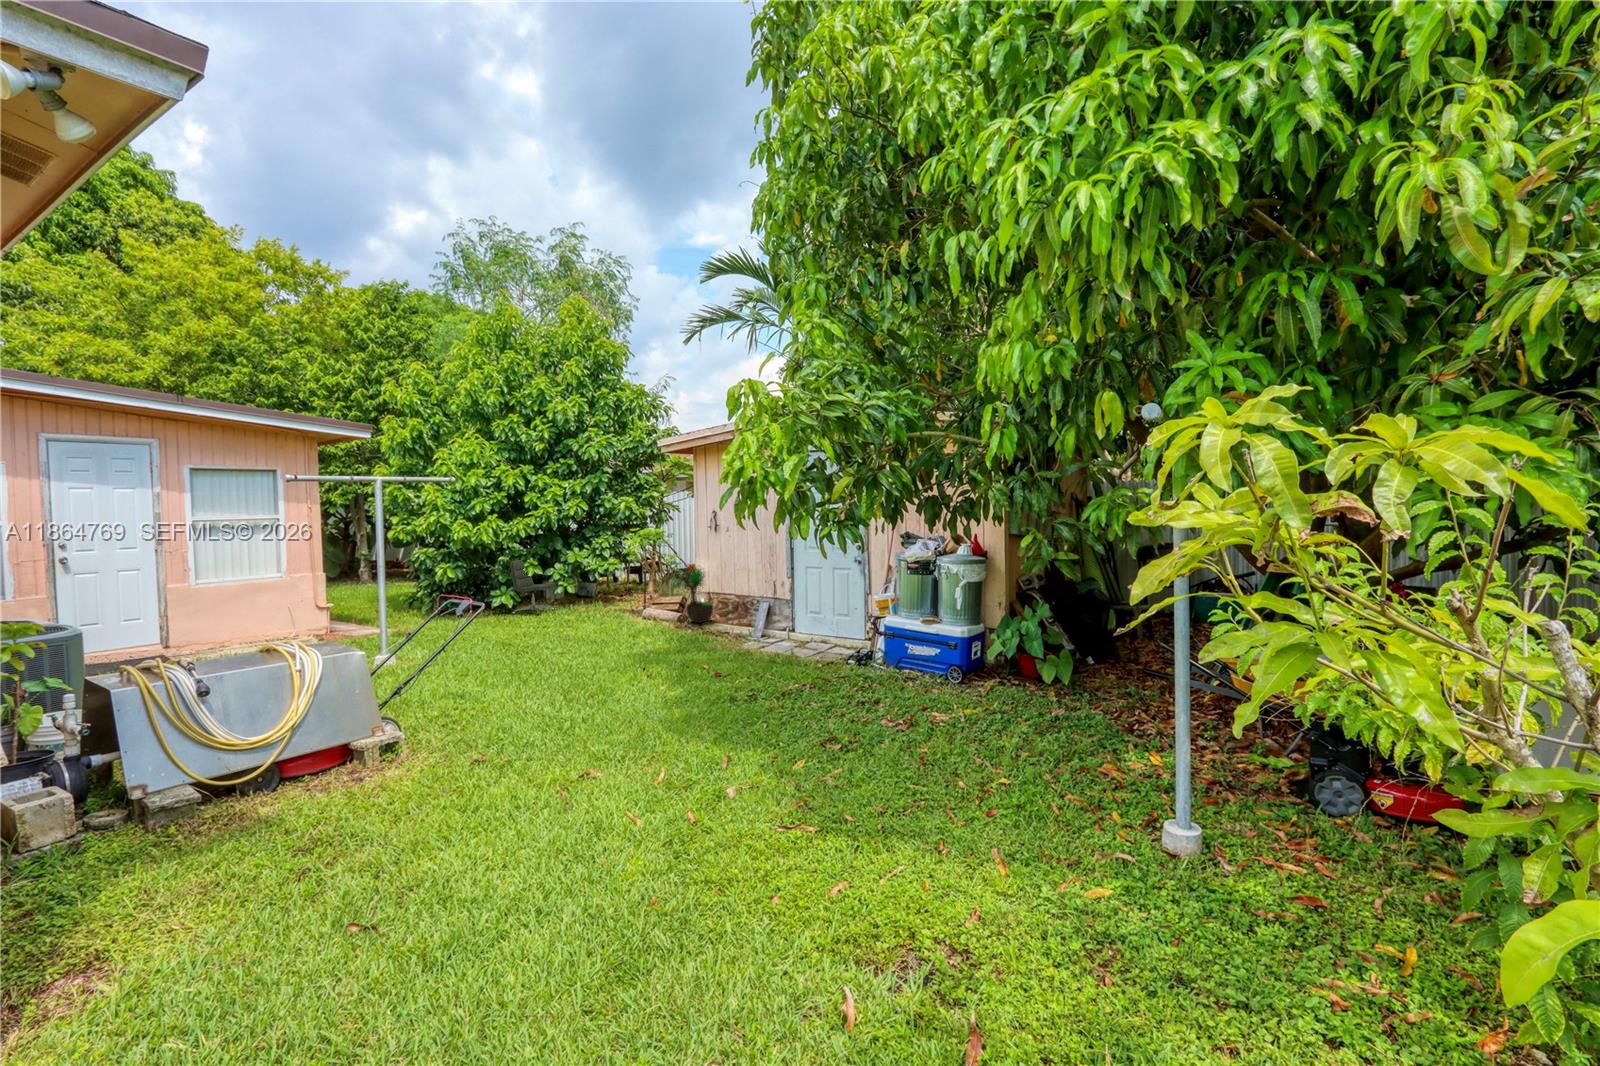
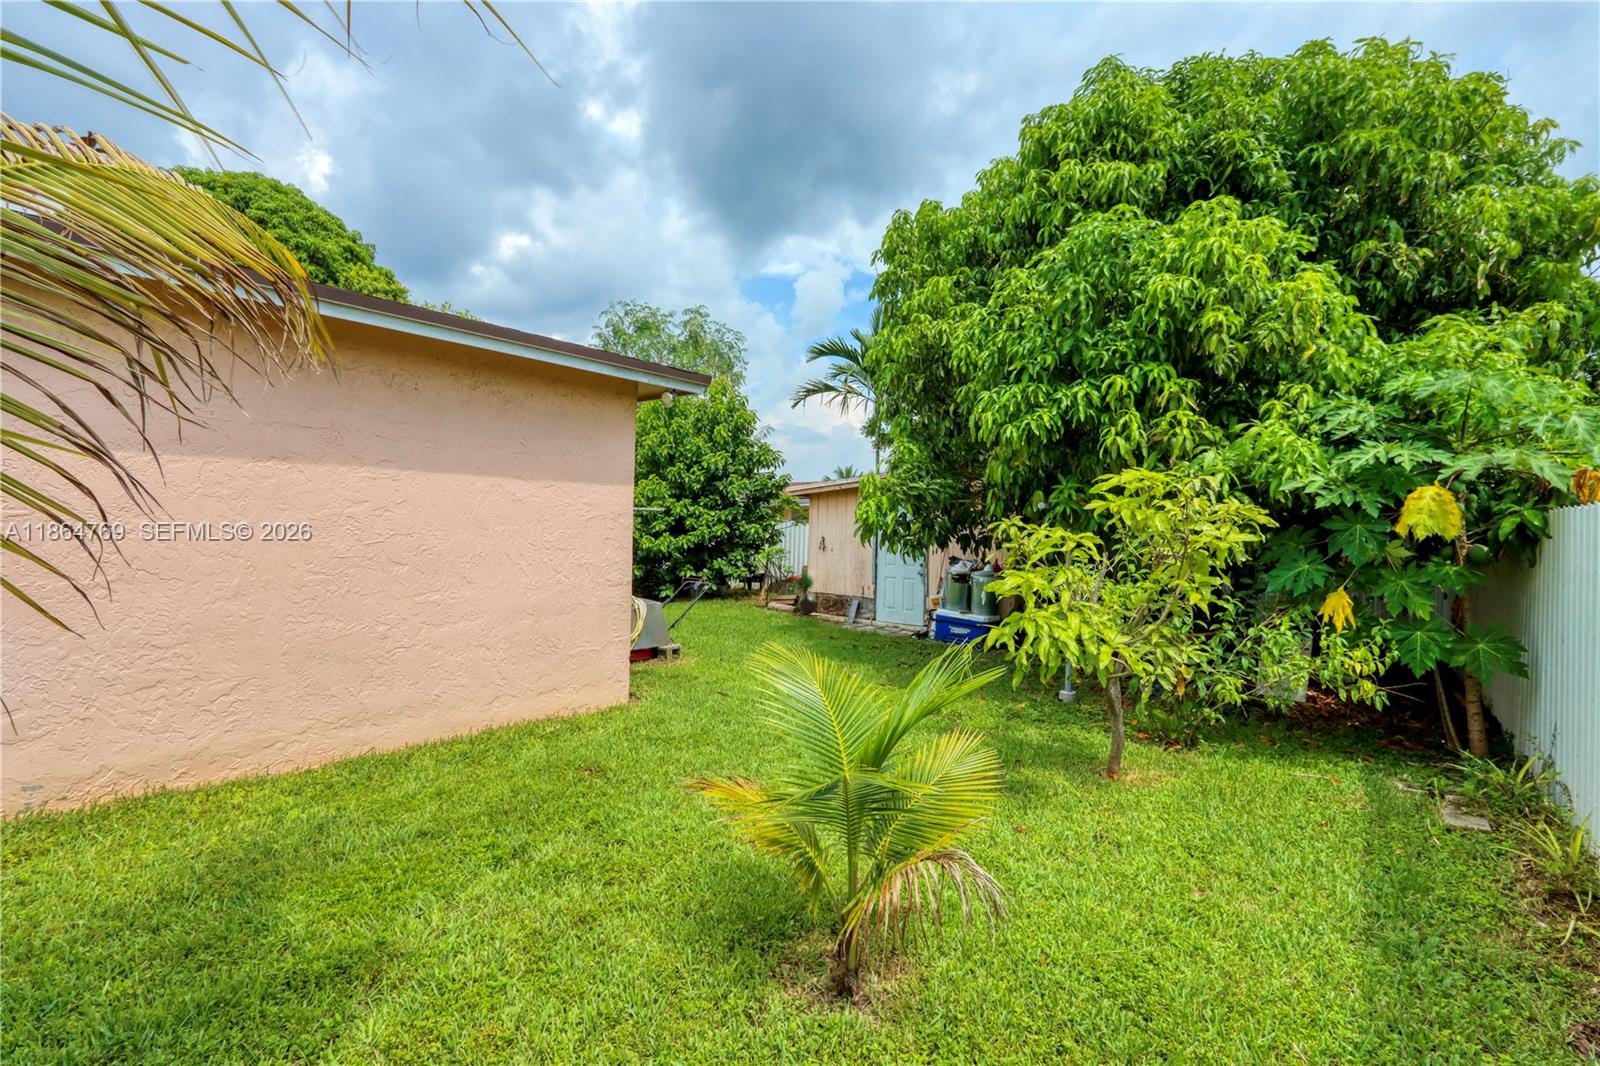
chair: present [510,560,555,615] -> none [674,566,703,605]

